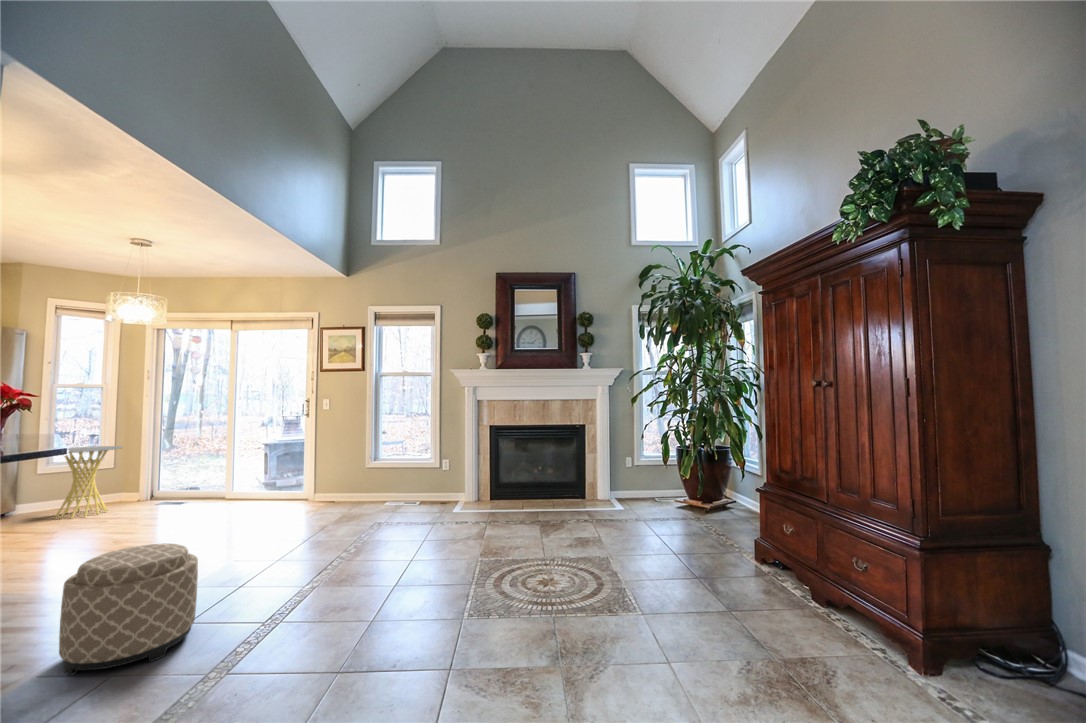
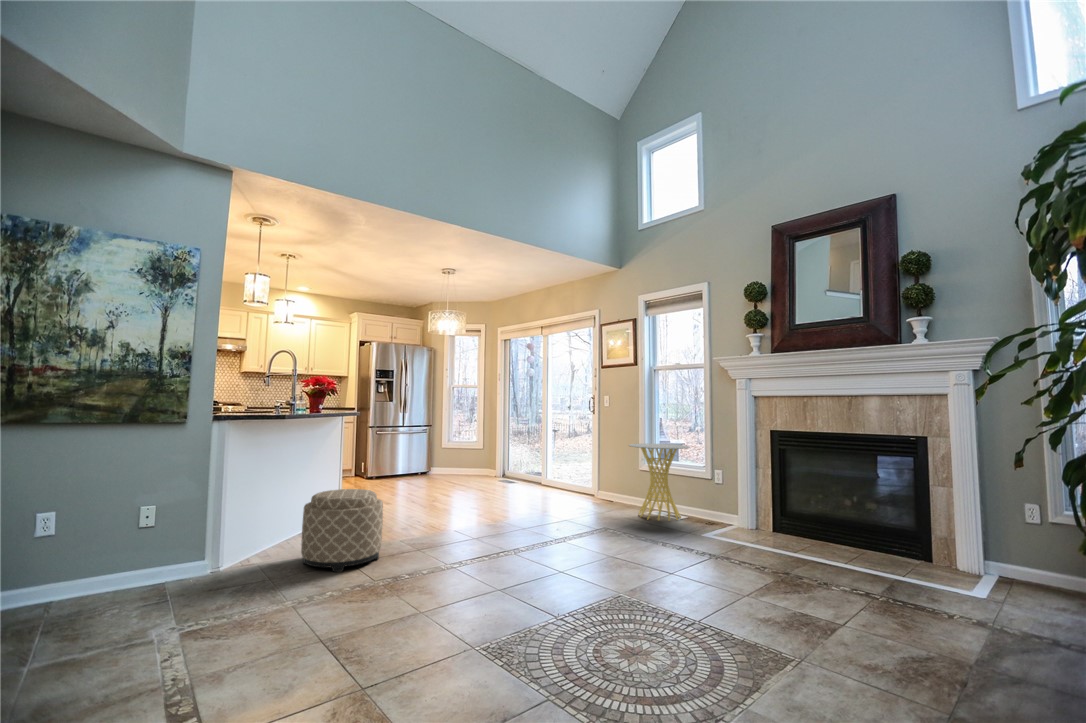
side table: present [55,446,122,519] -> present [629,444,690,521]

